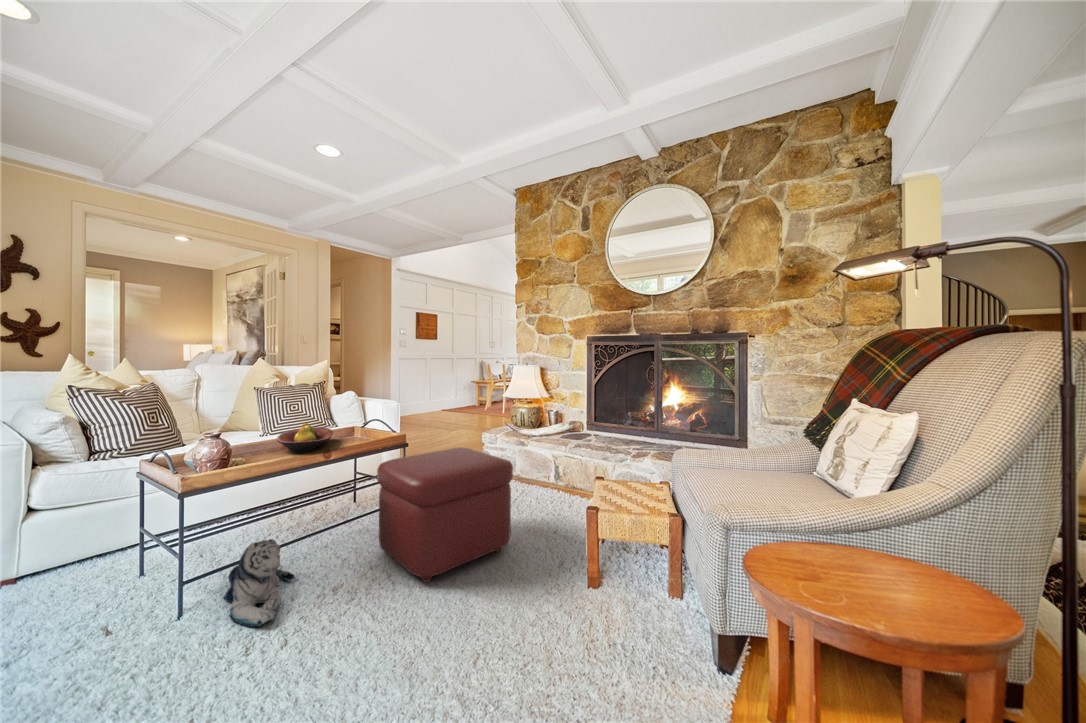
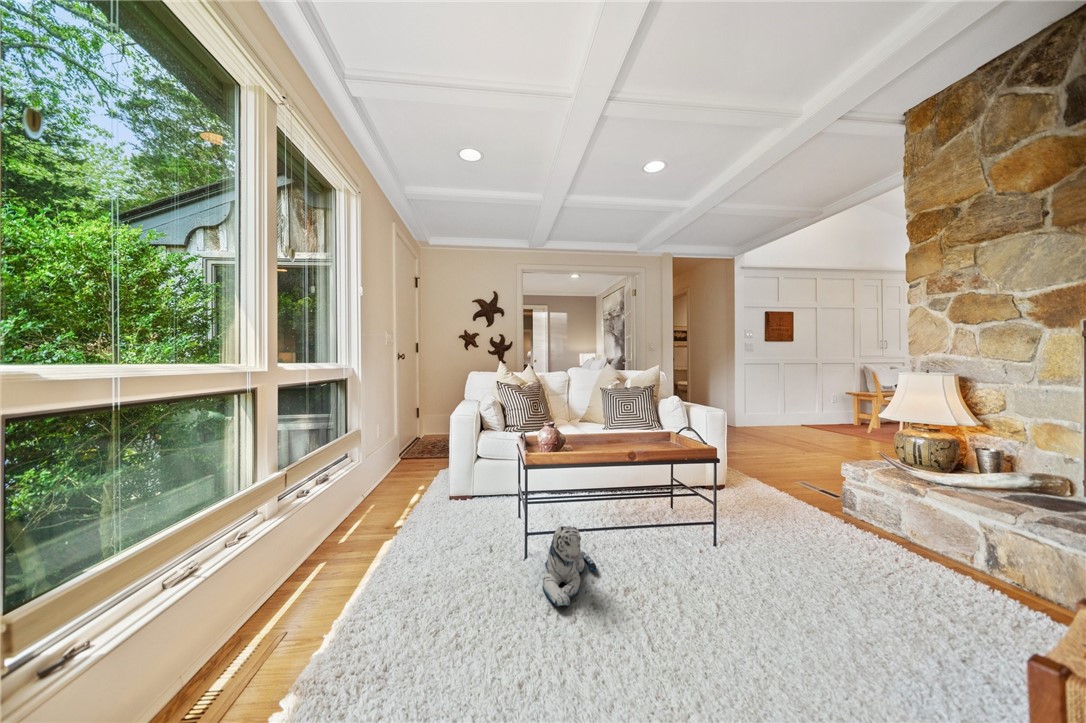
fruit bowl: present [277,423,333,453] -> none [595,423,644,451]
ottoman: present [377,448,513,582] -> none [676,477,876,653]

